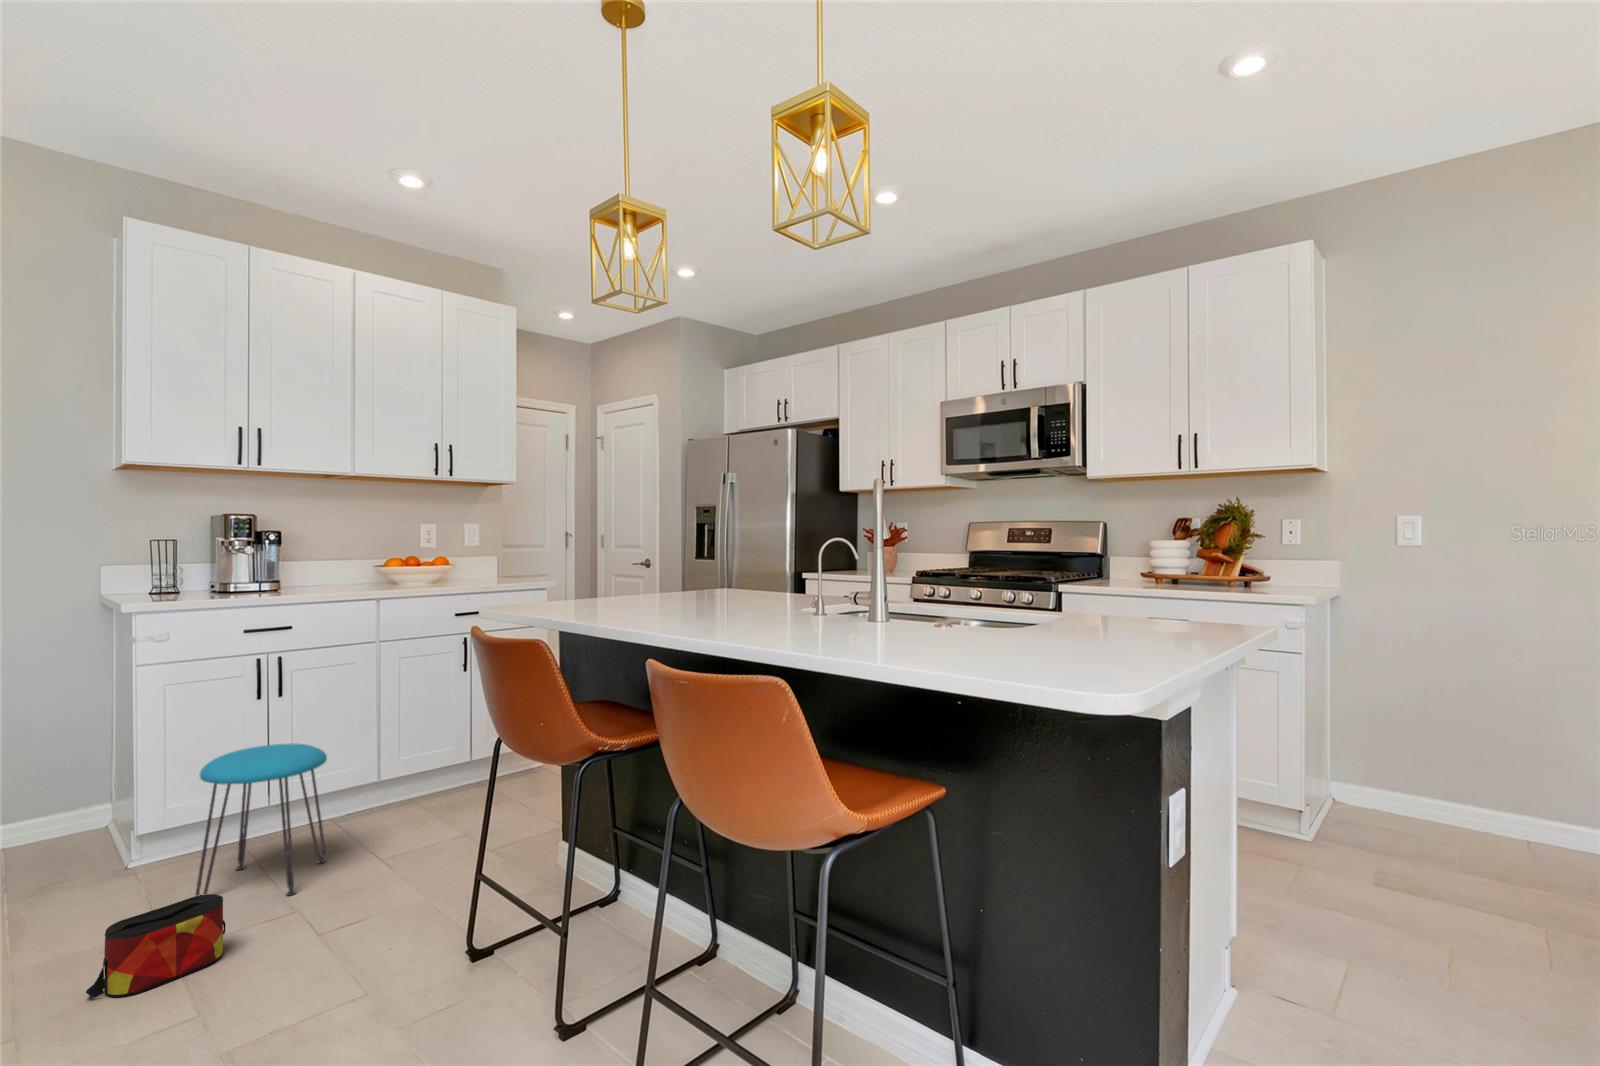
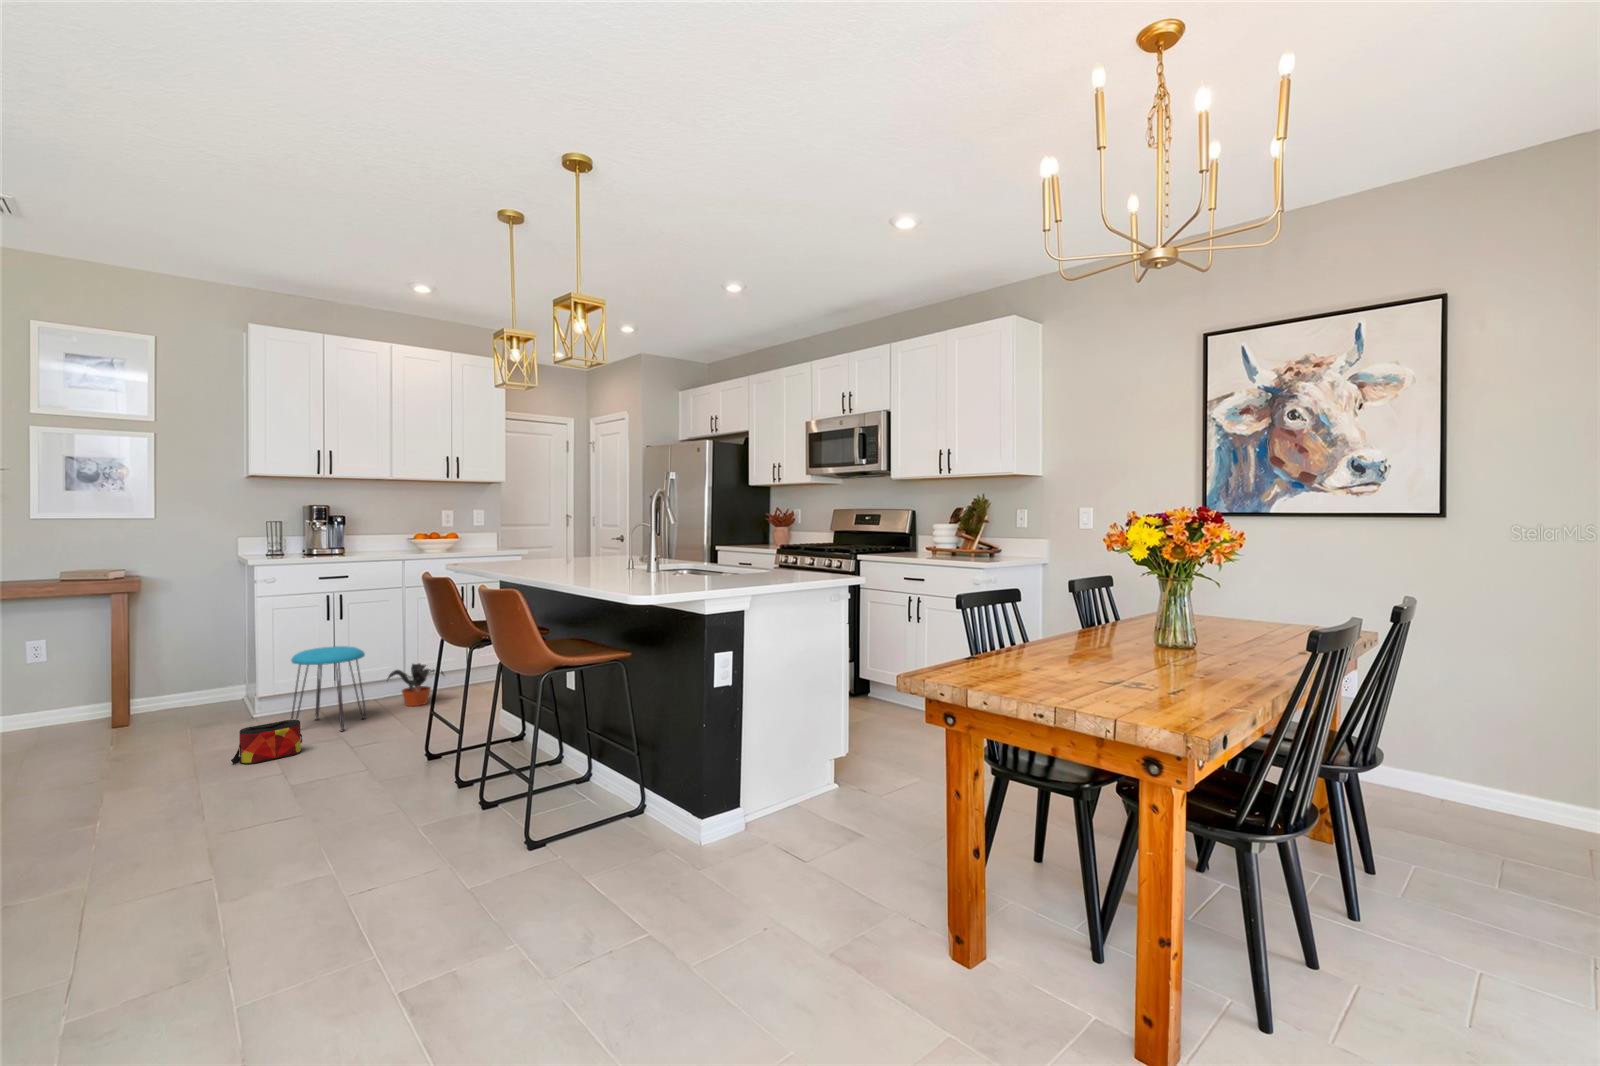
potted plant: none [356,758,446,831] -> present [388,663,443,706]

